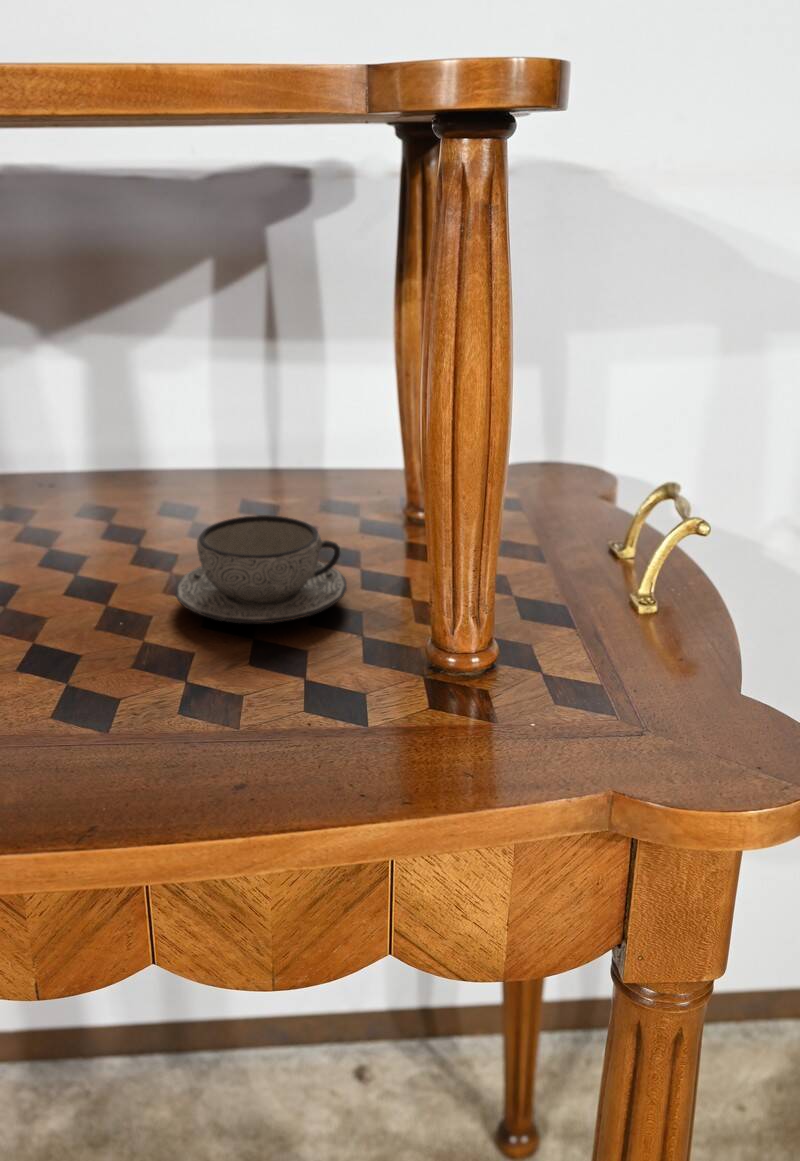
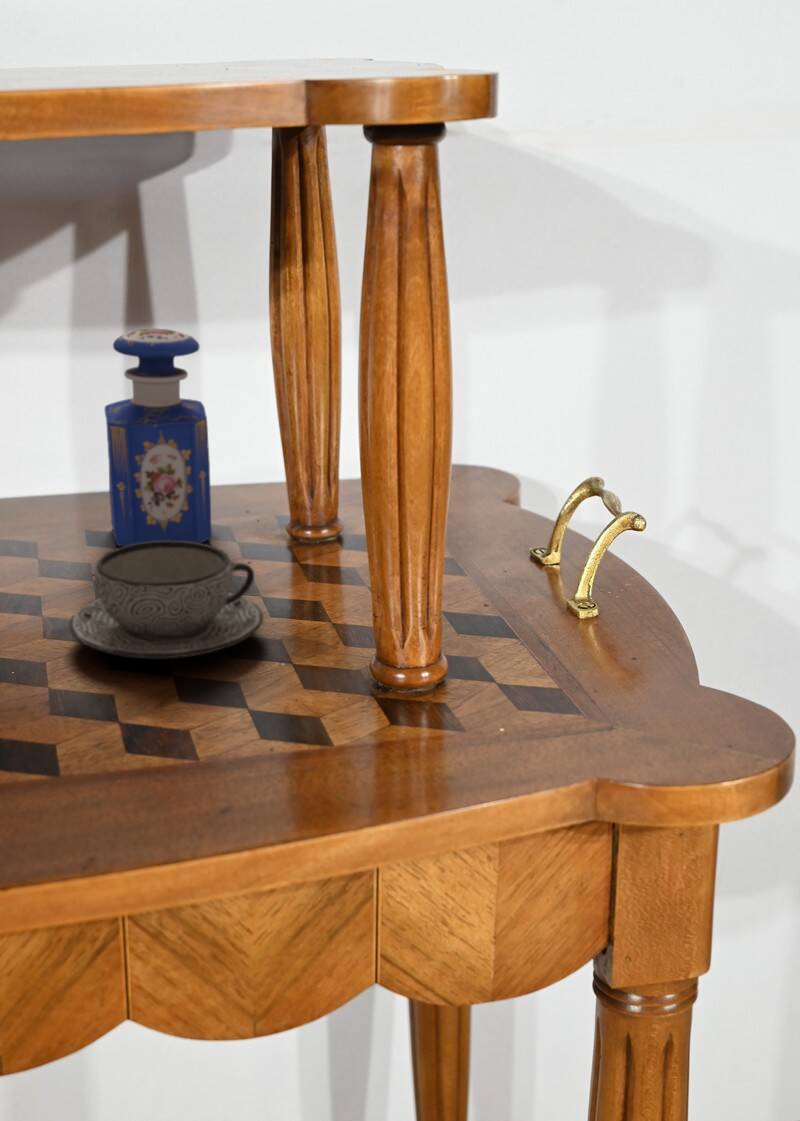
perfume bottle: none [252,332,339,518] -> present [104,329,212,546]

